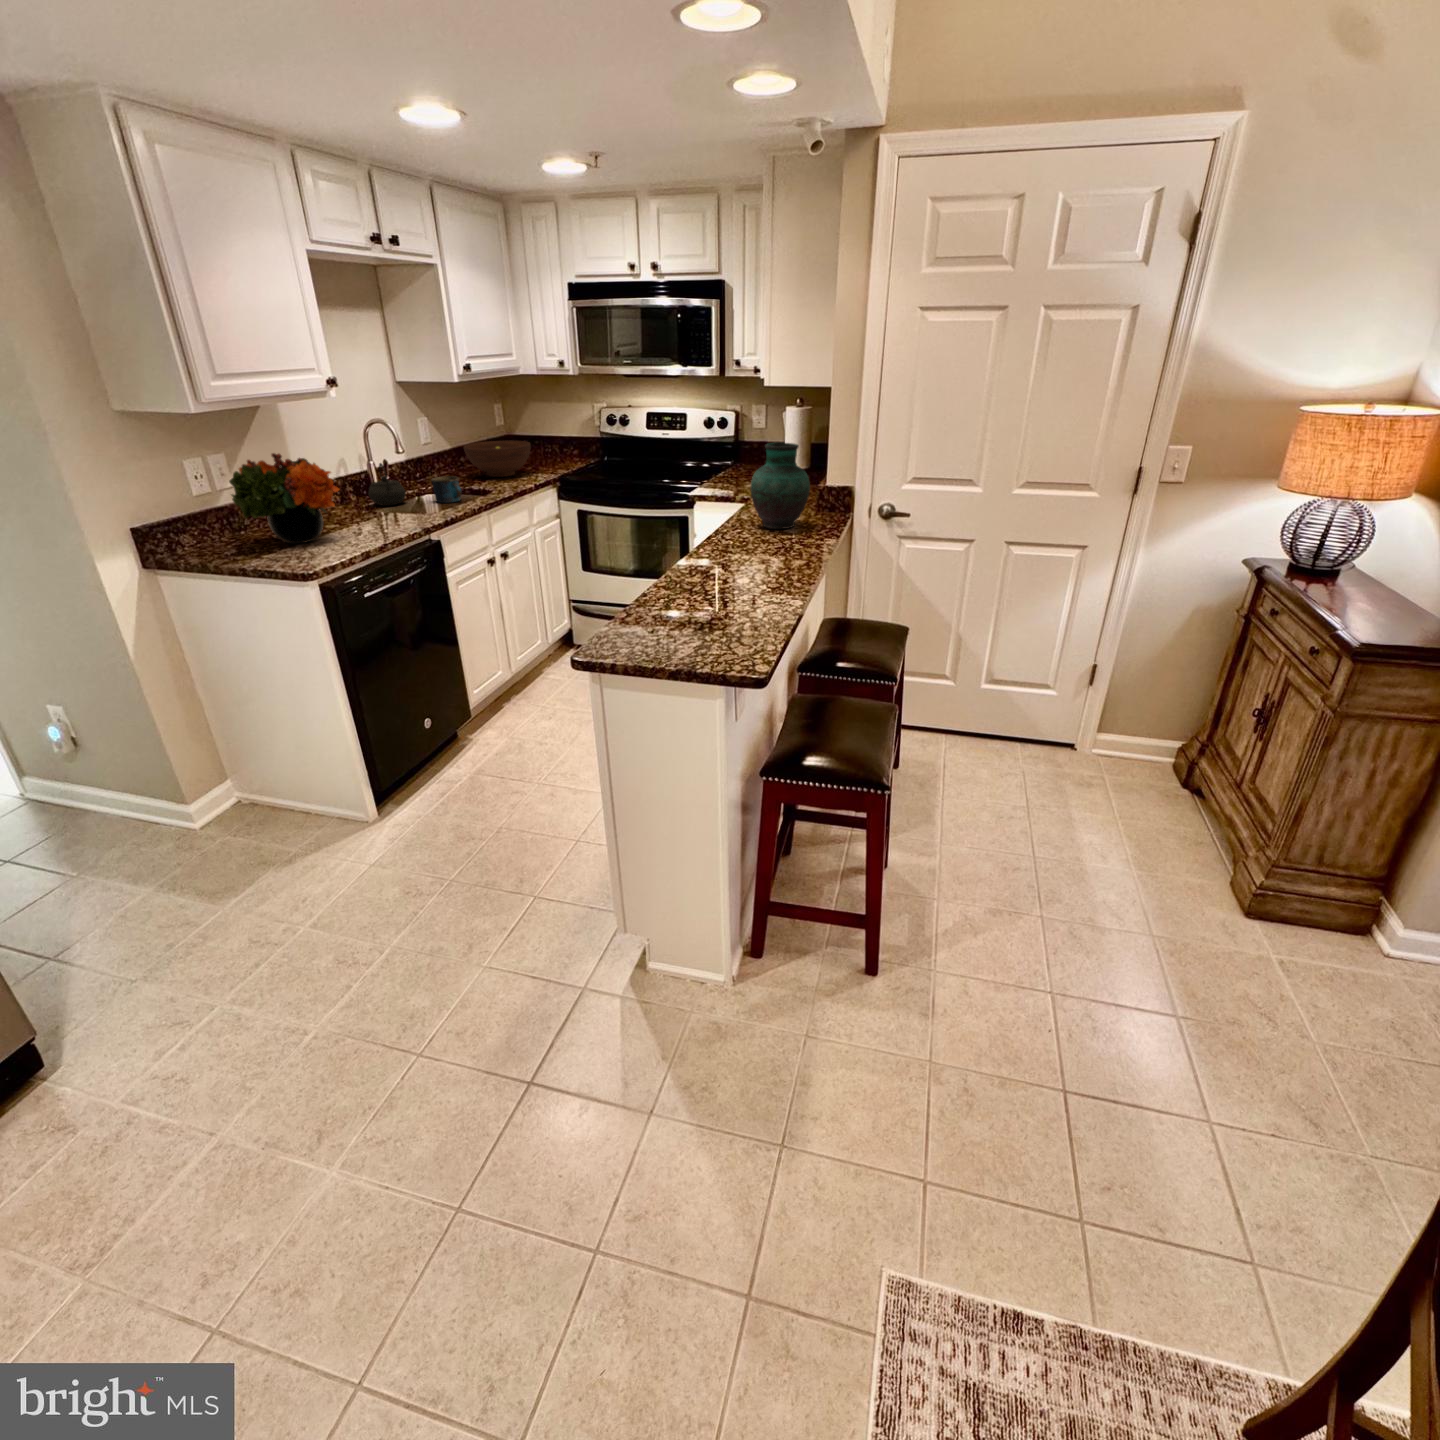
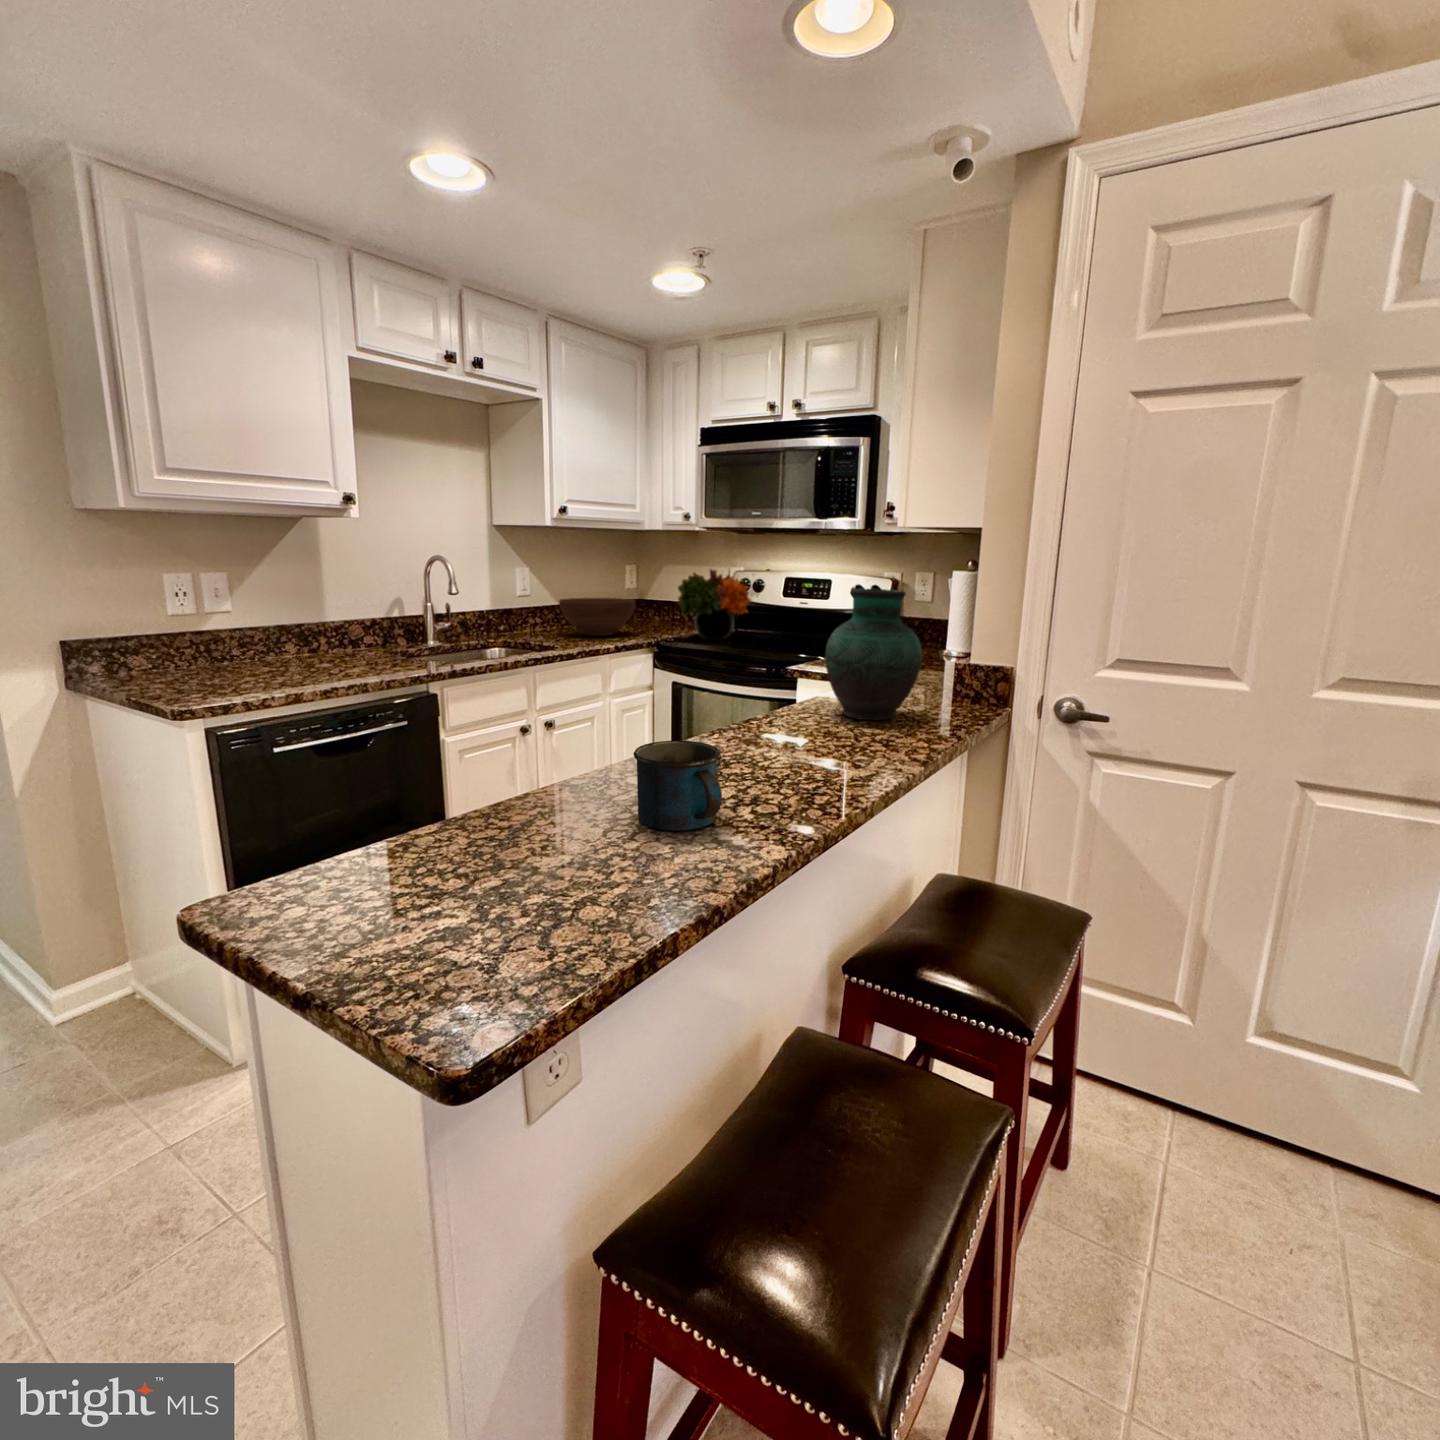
flower arrangement: present [229,453,339,543] -> present [677,570,752,640]
kettle: present [368,463,406,506] -> none [409,603,453,652]
mug: present [431,476,461,503] -> present [633,741,722,830]

